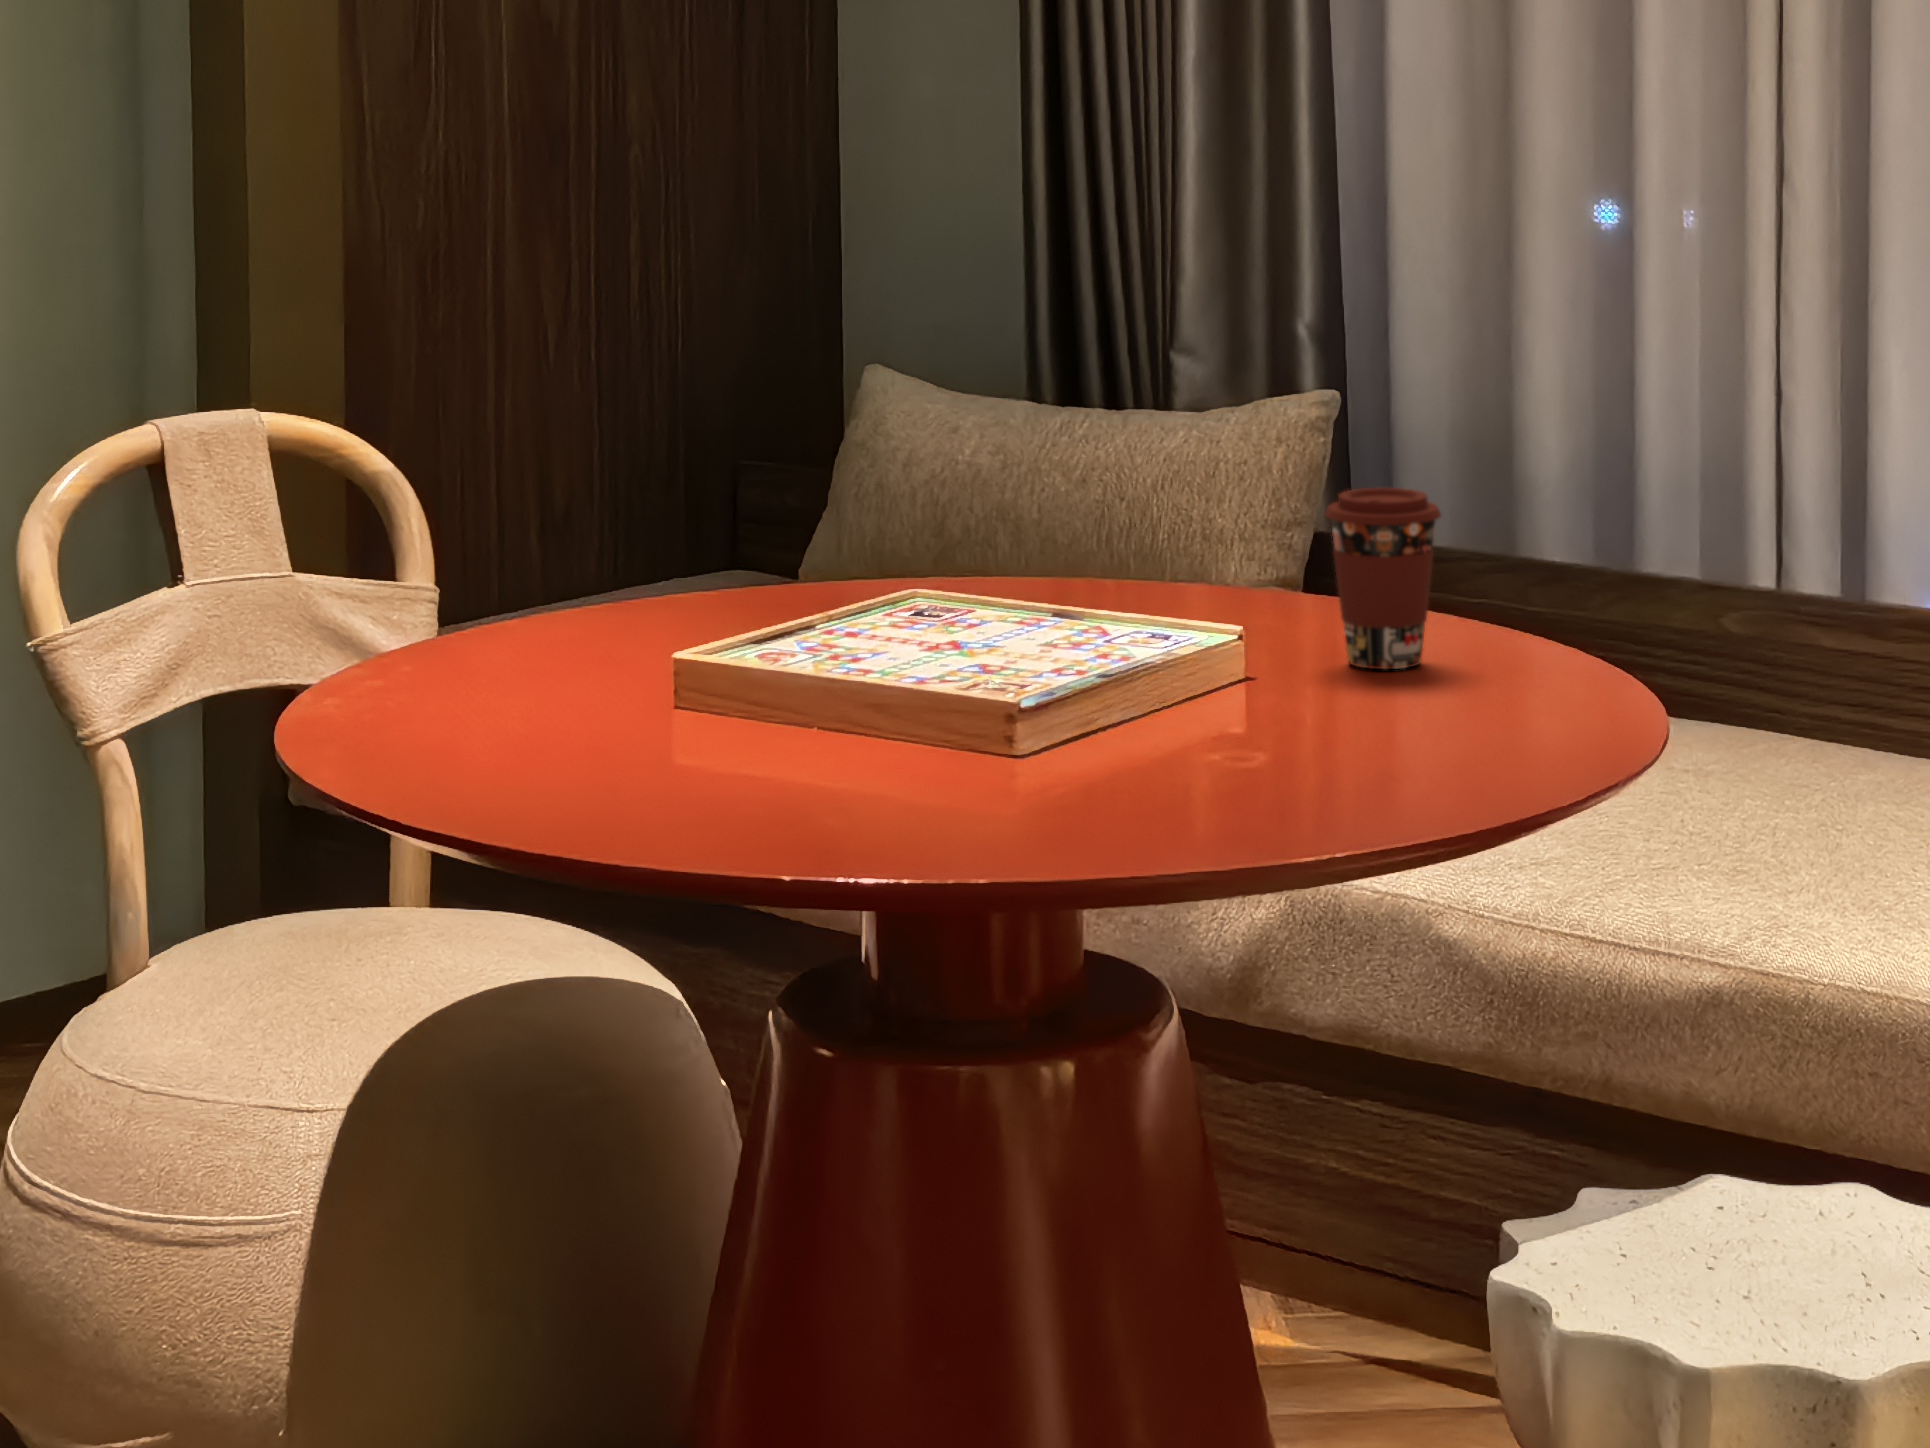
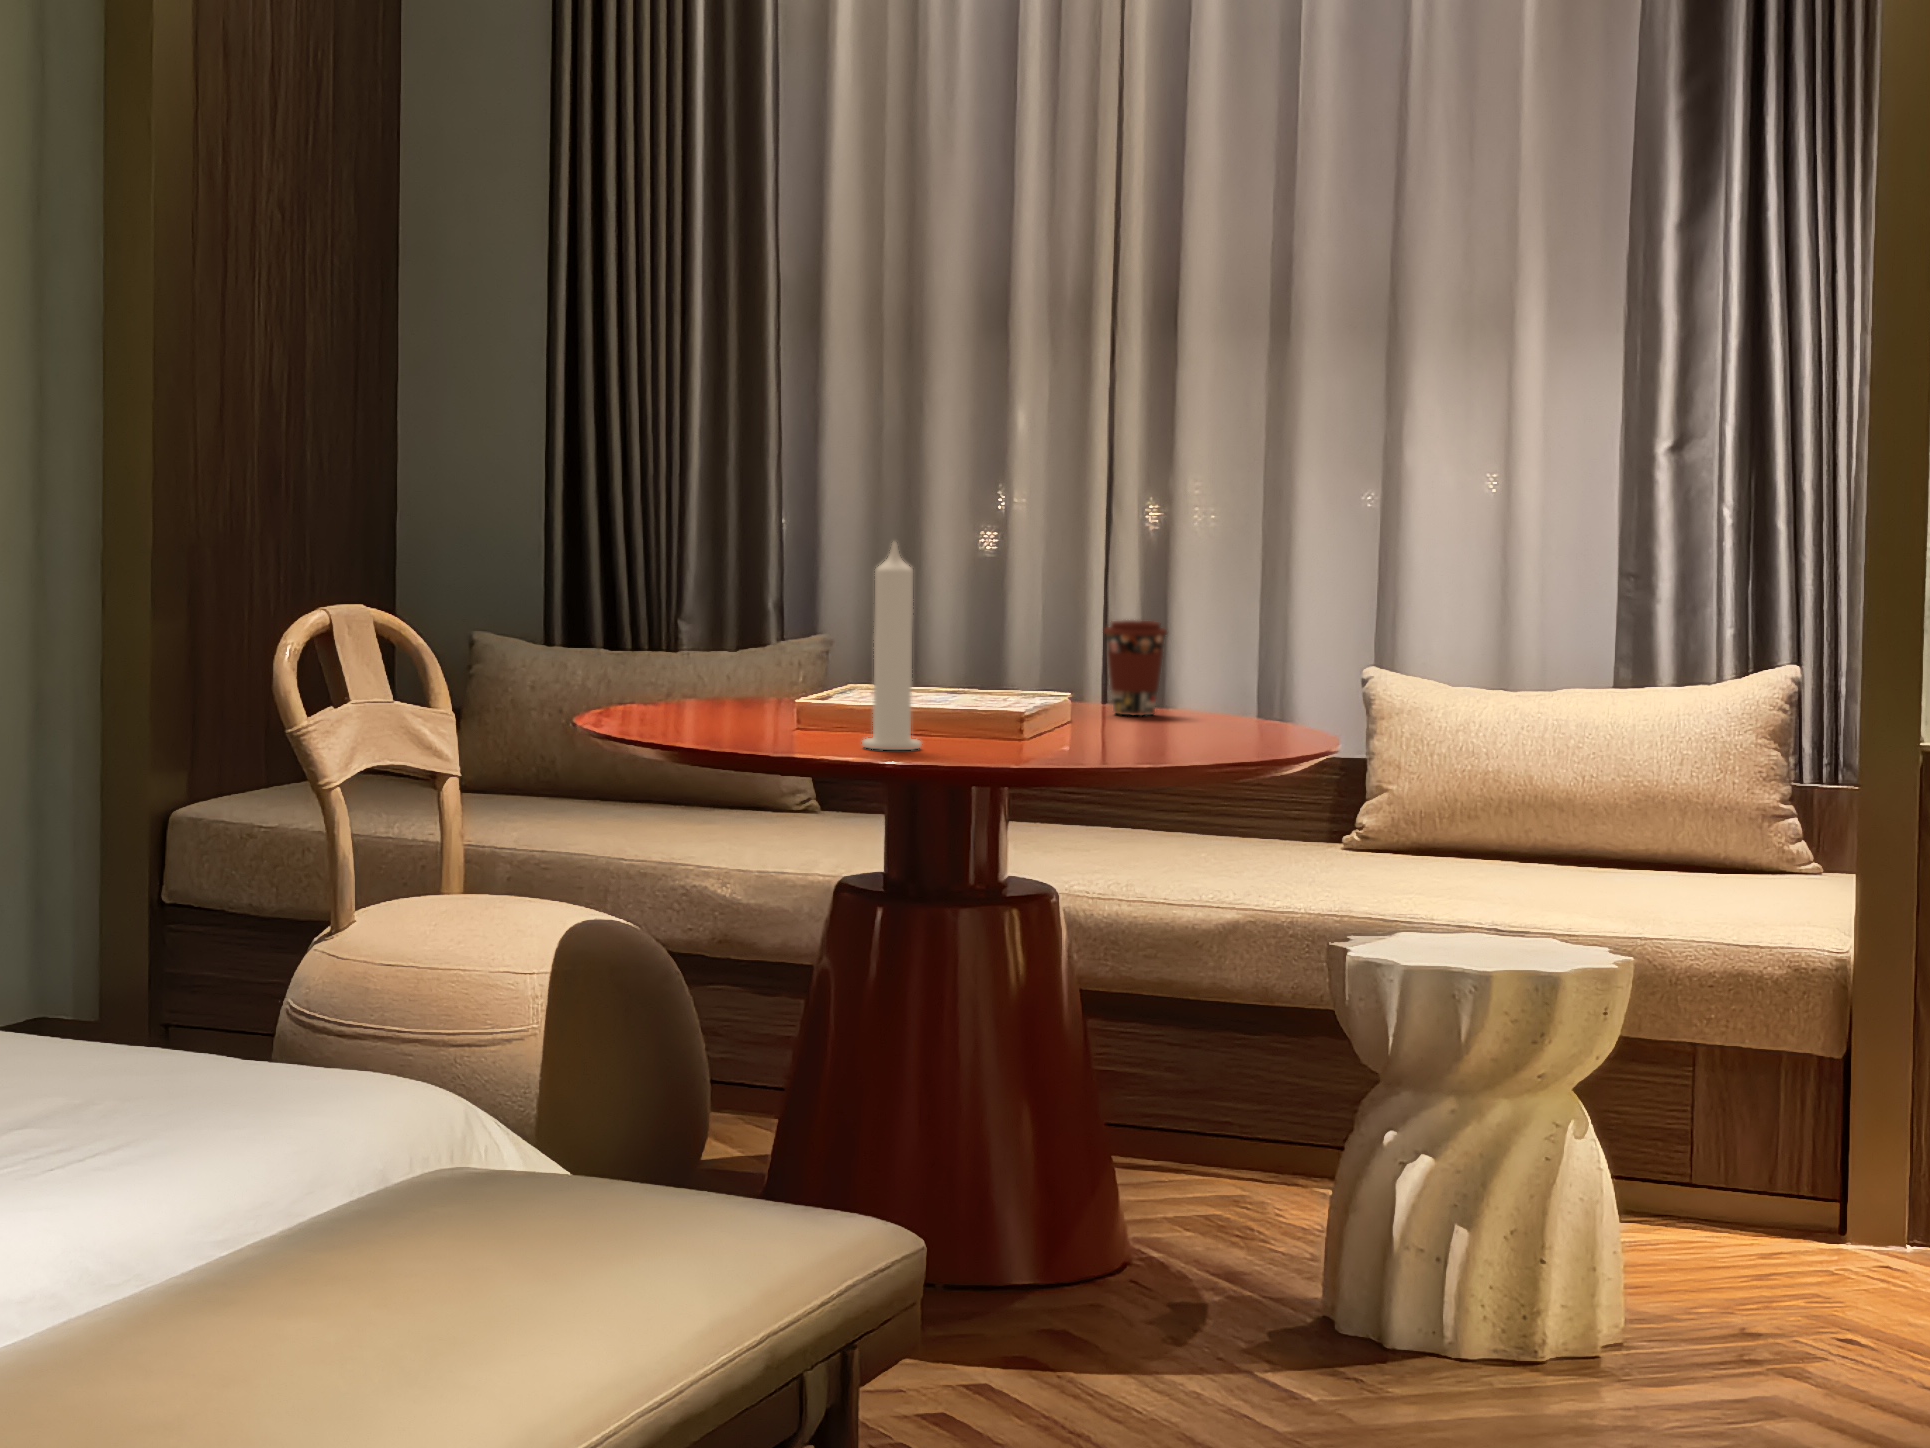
candle: none [654,387,765,790] -> present [863,542,921,750]

